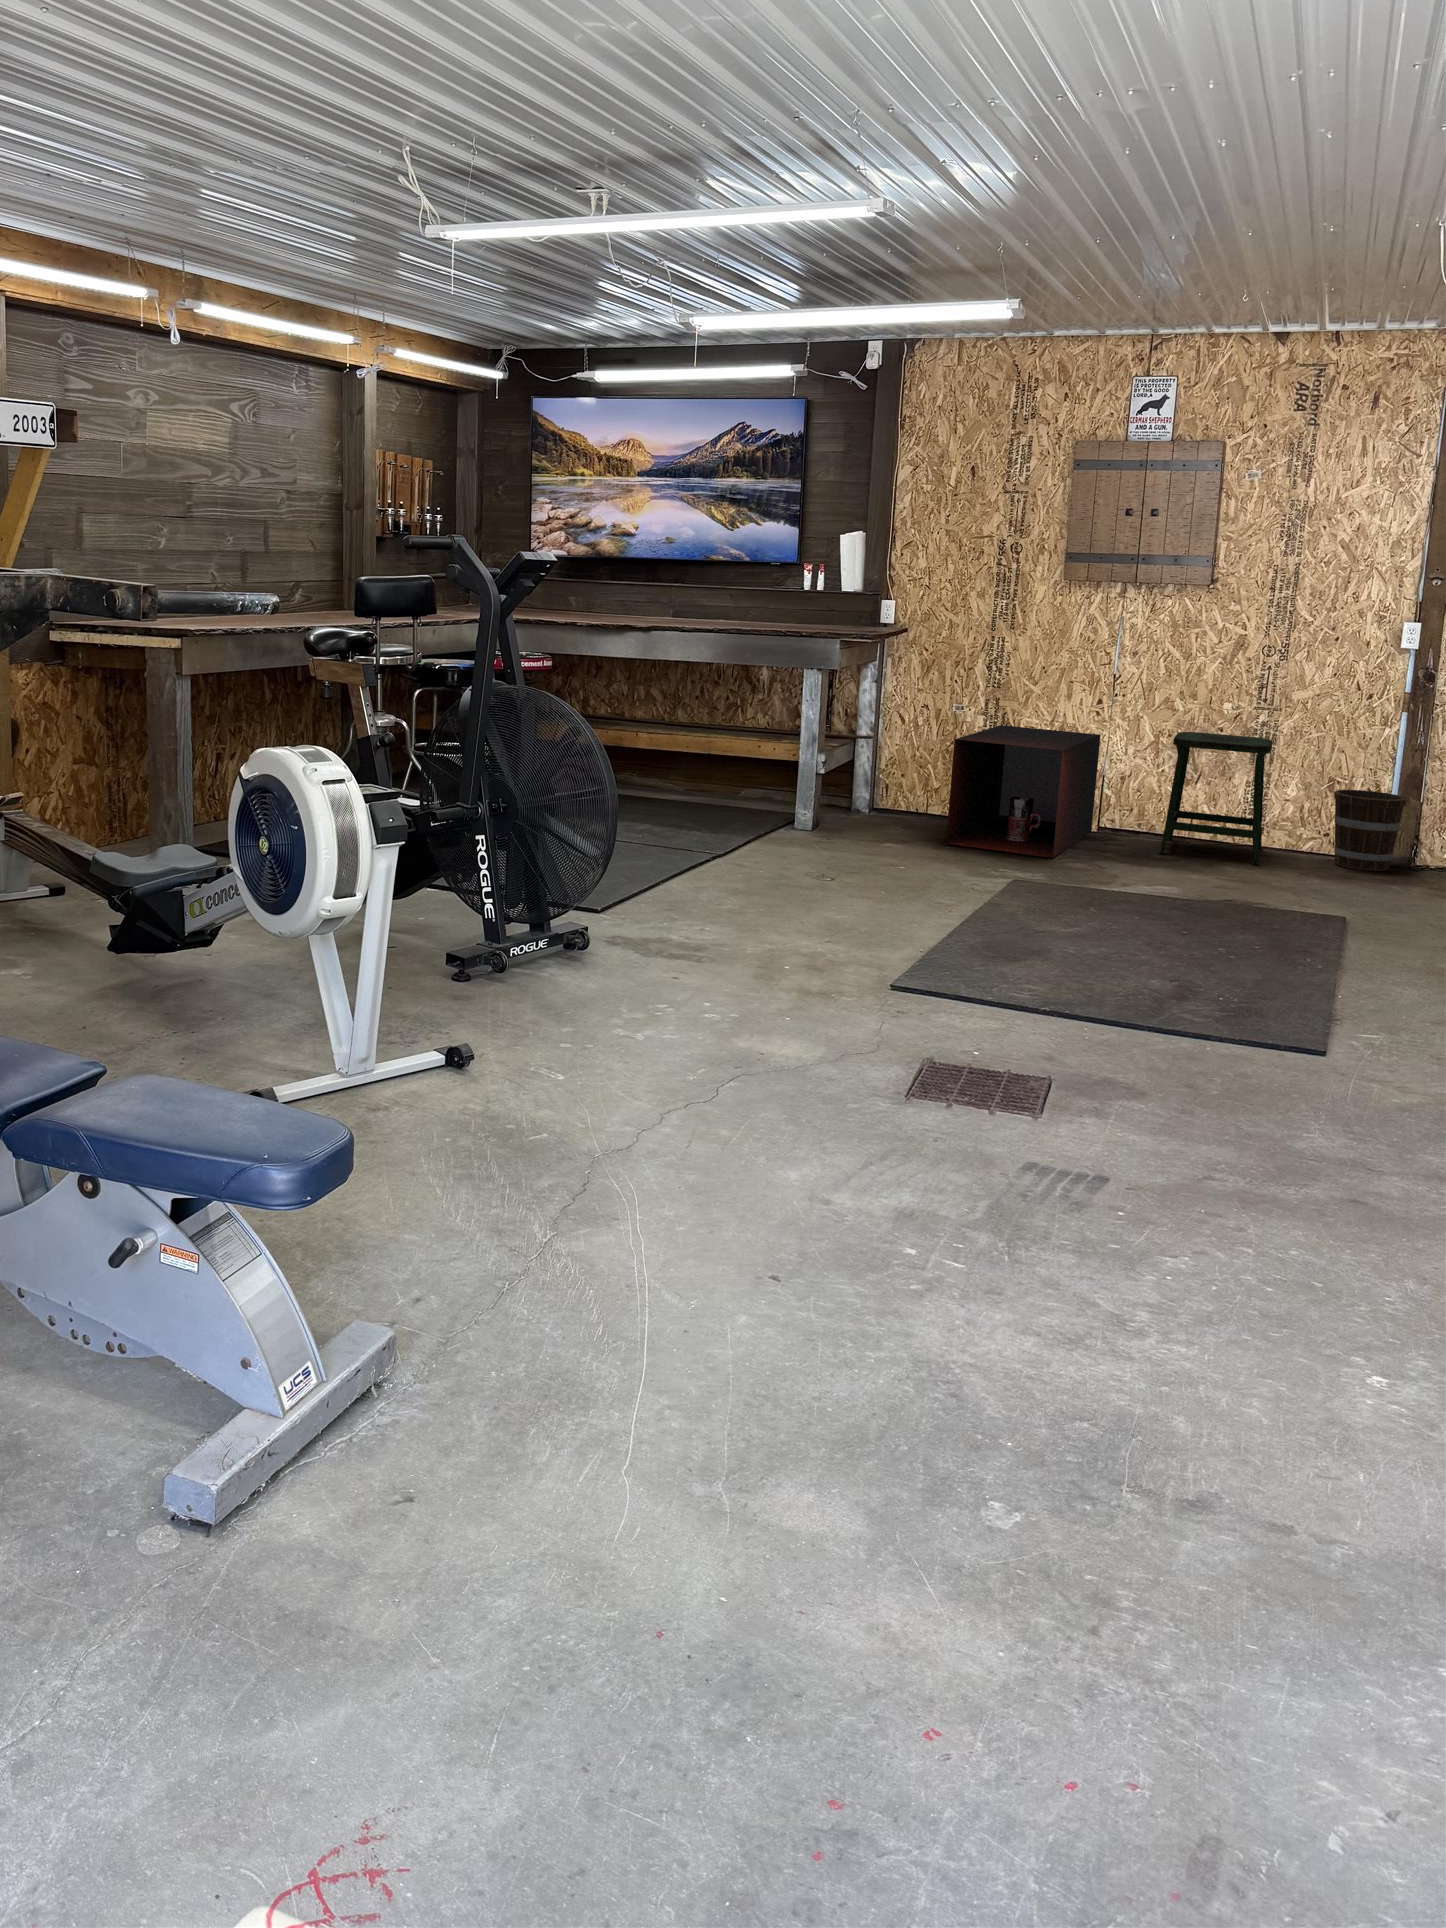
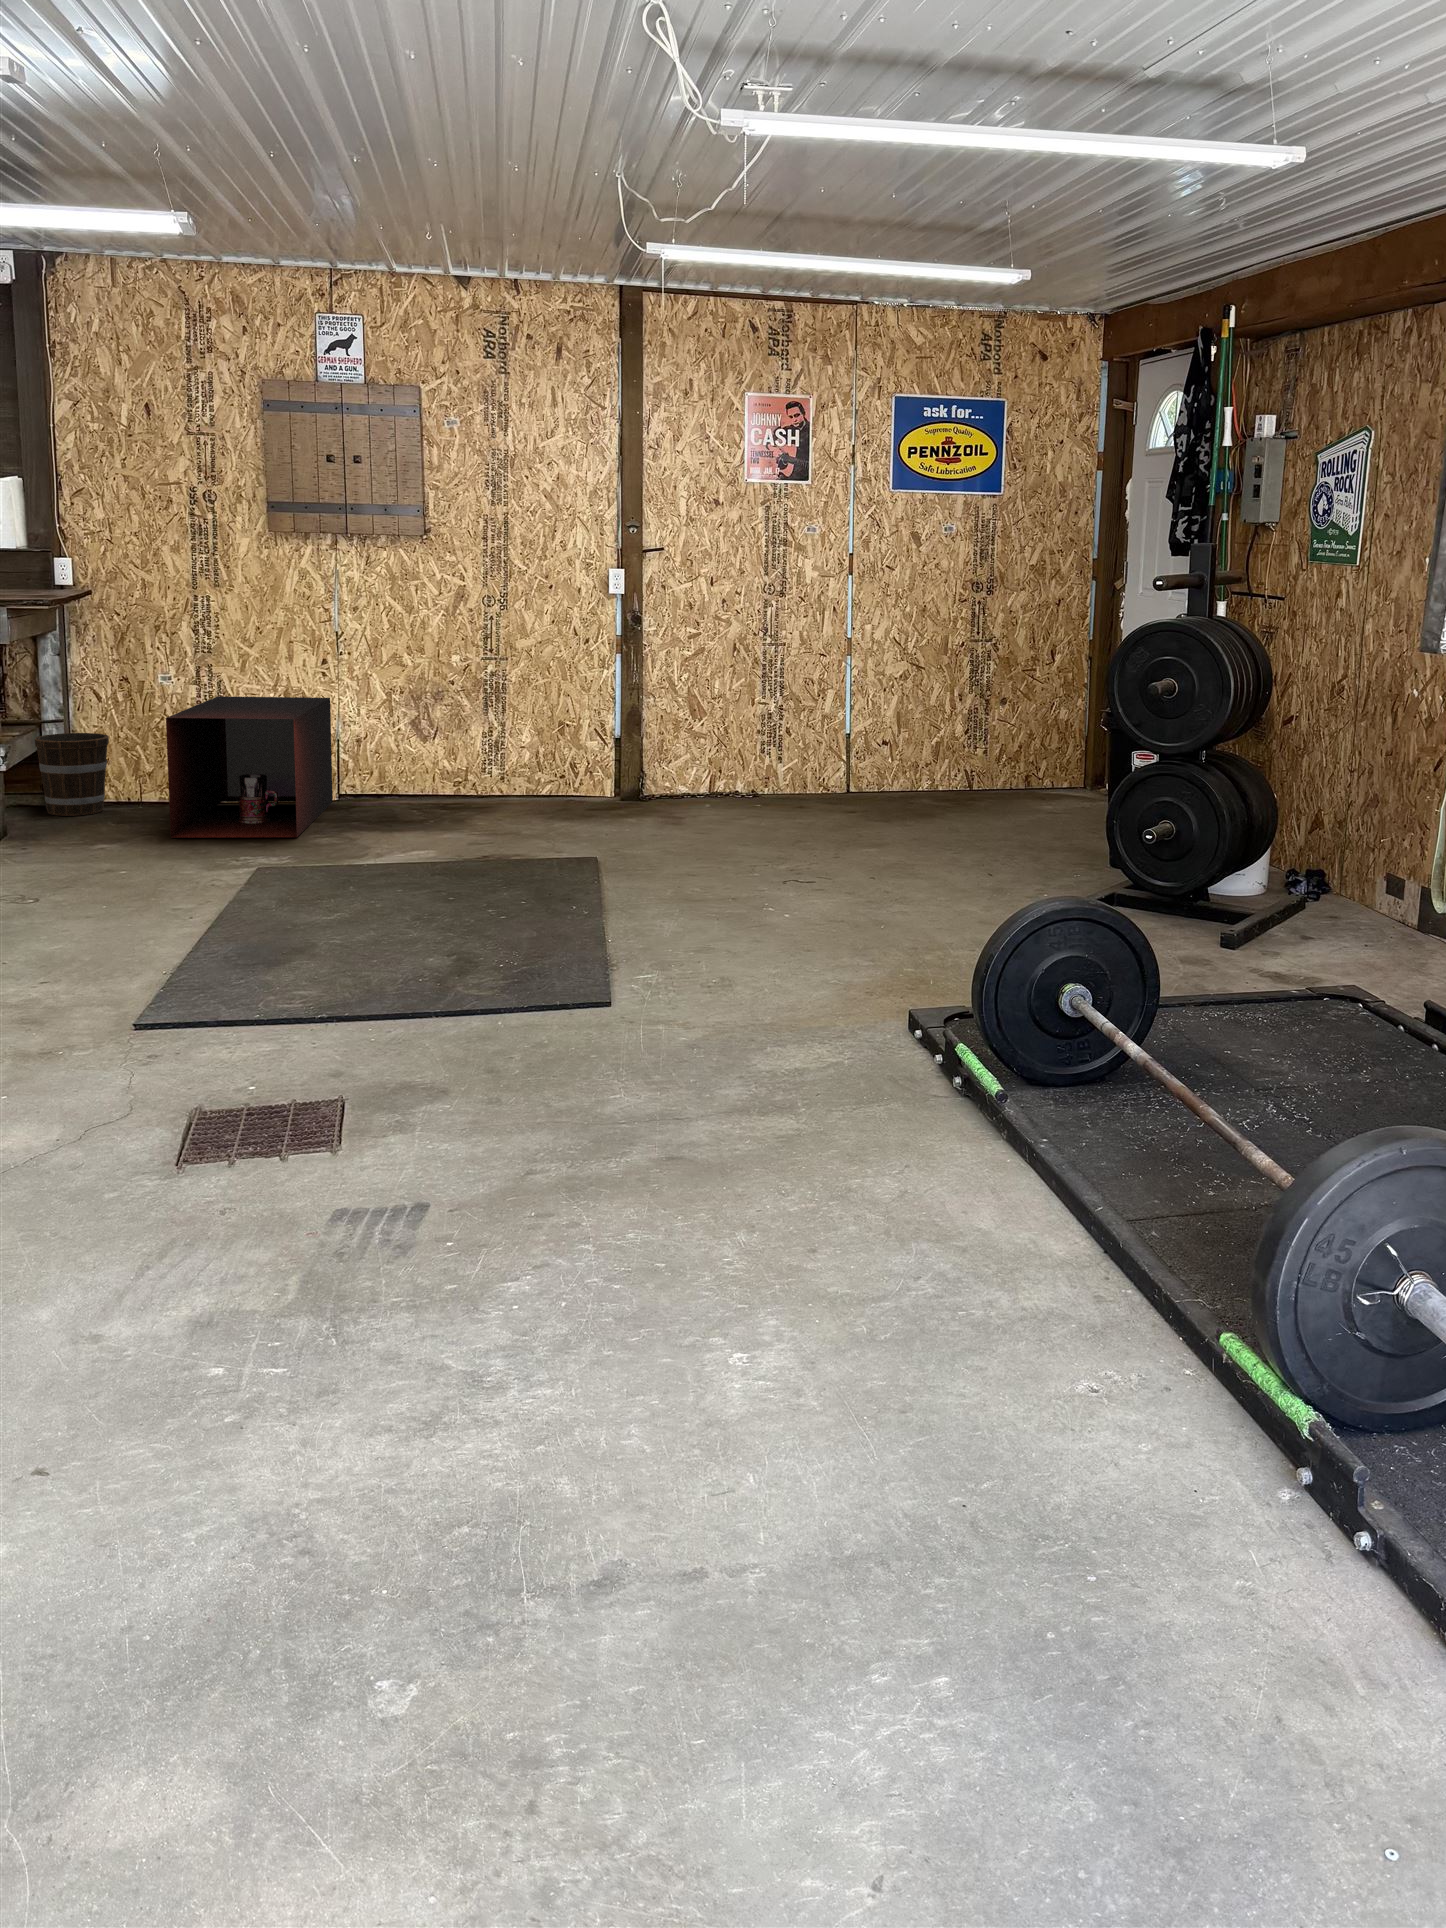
stool: present [1158,732,1272,865] -> none [406,687,506,816]
bucket: present [1334,790,1407,871] -> present [35,733,109,816]

